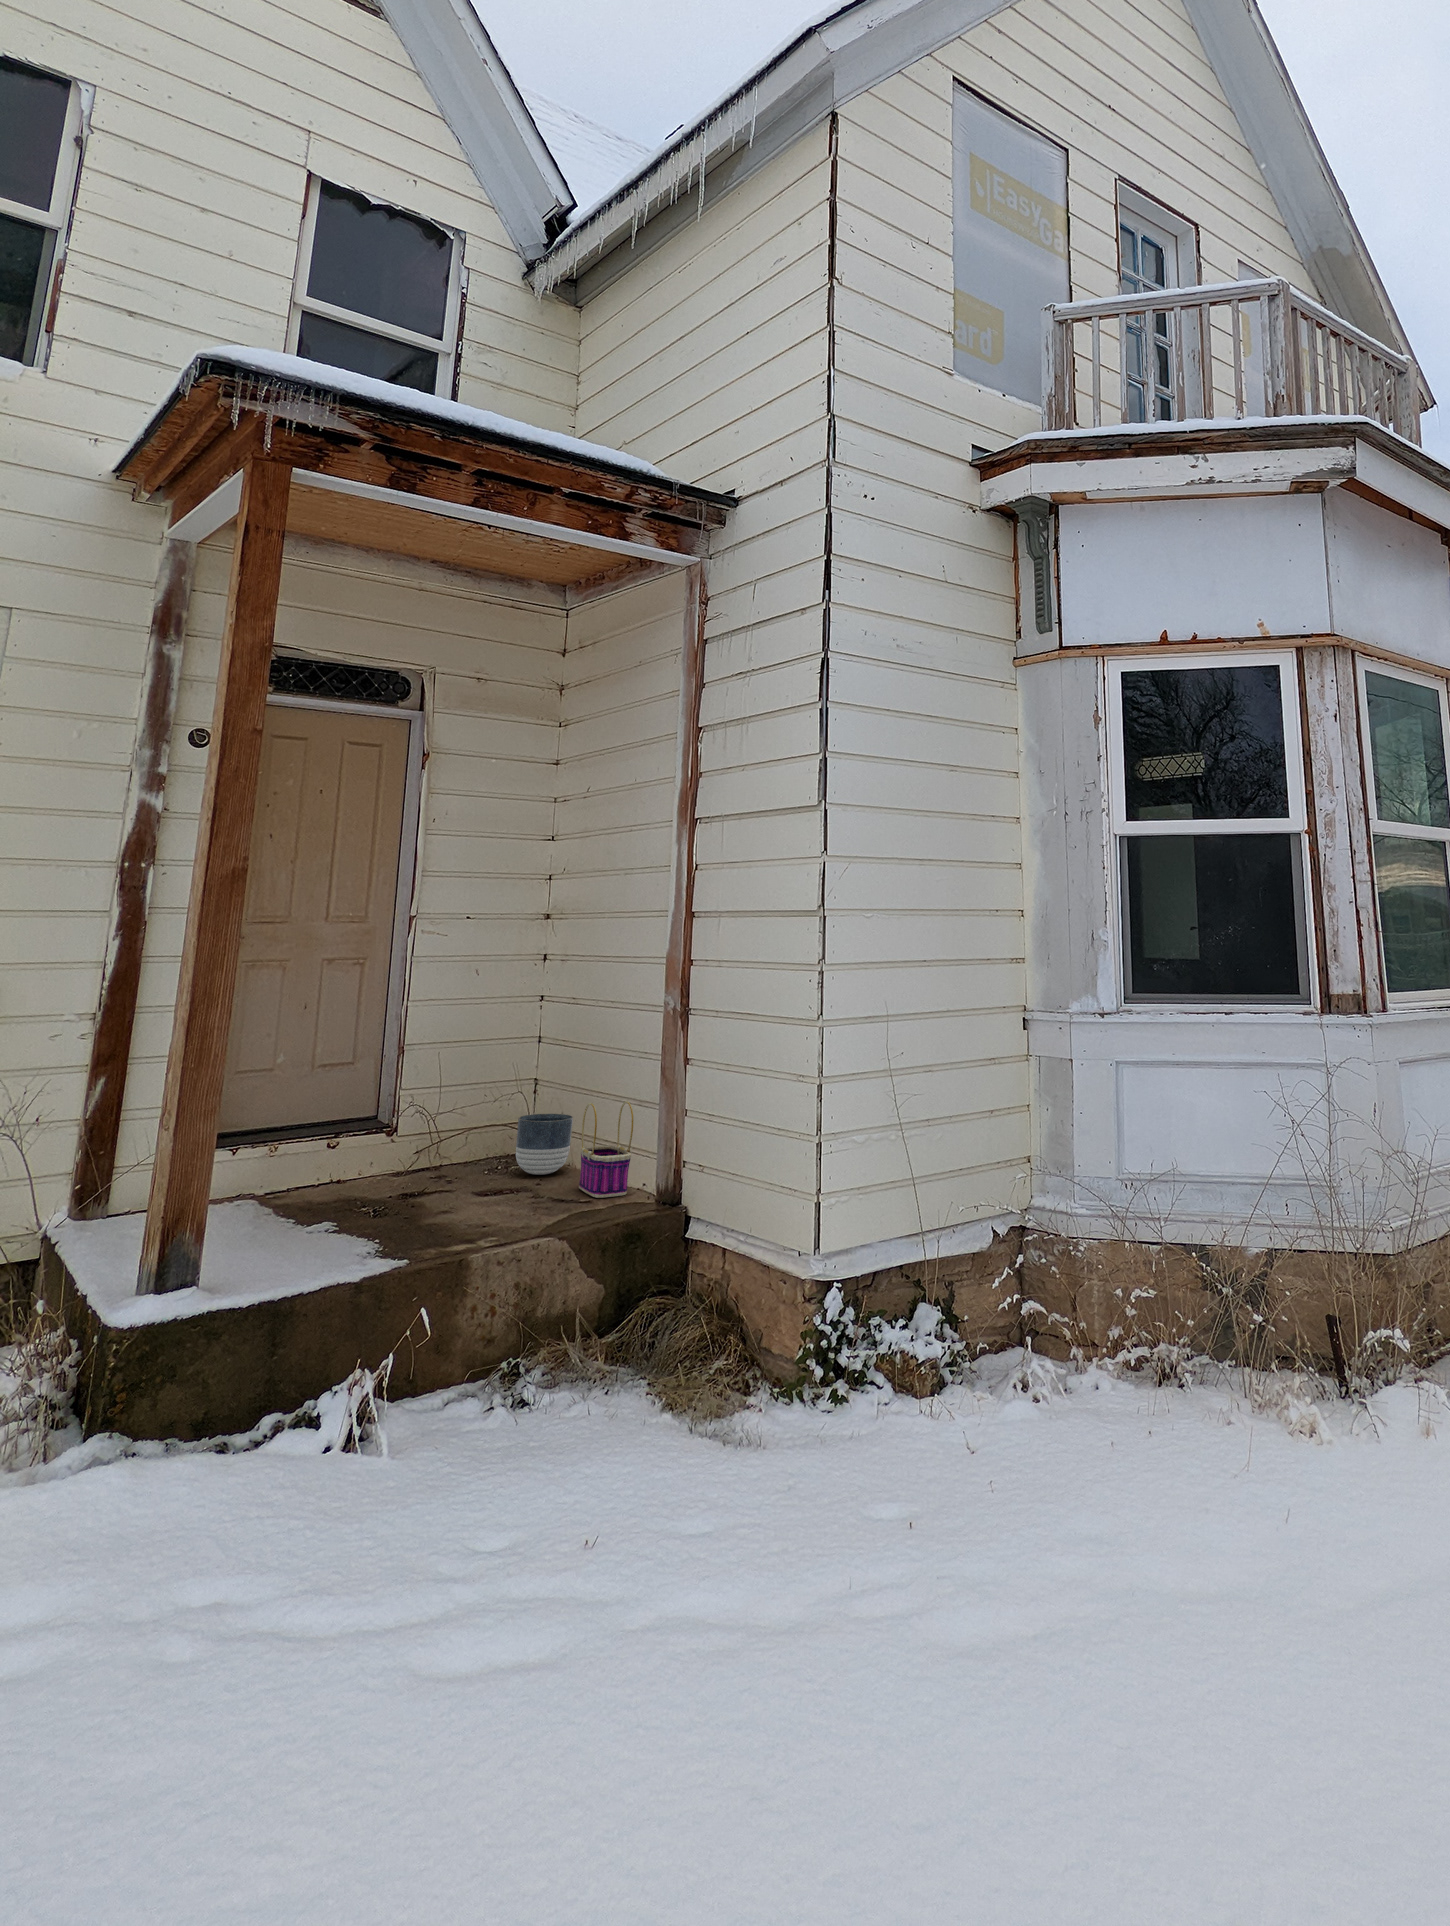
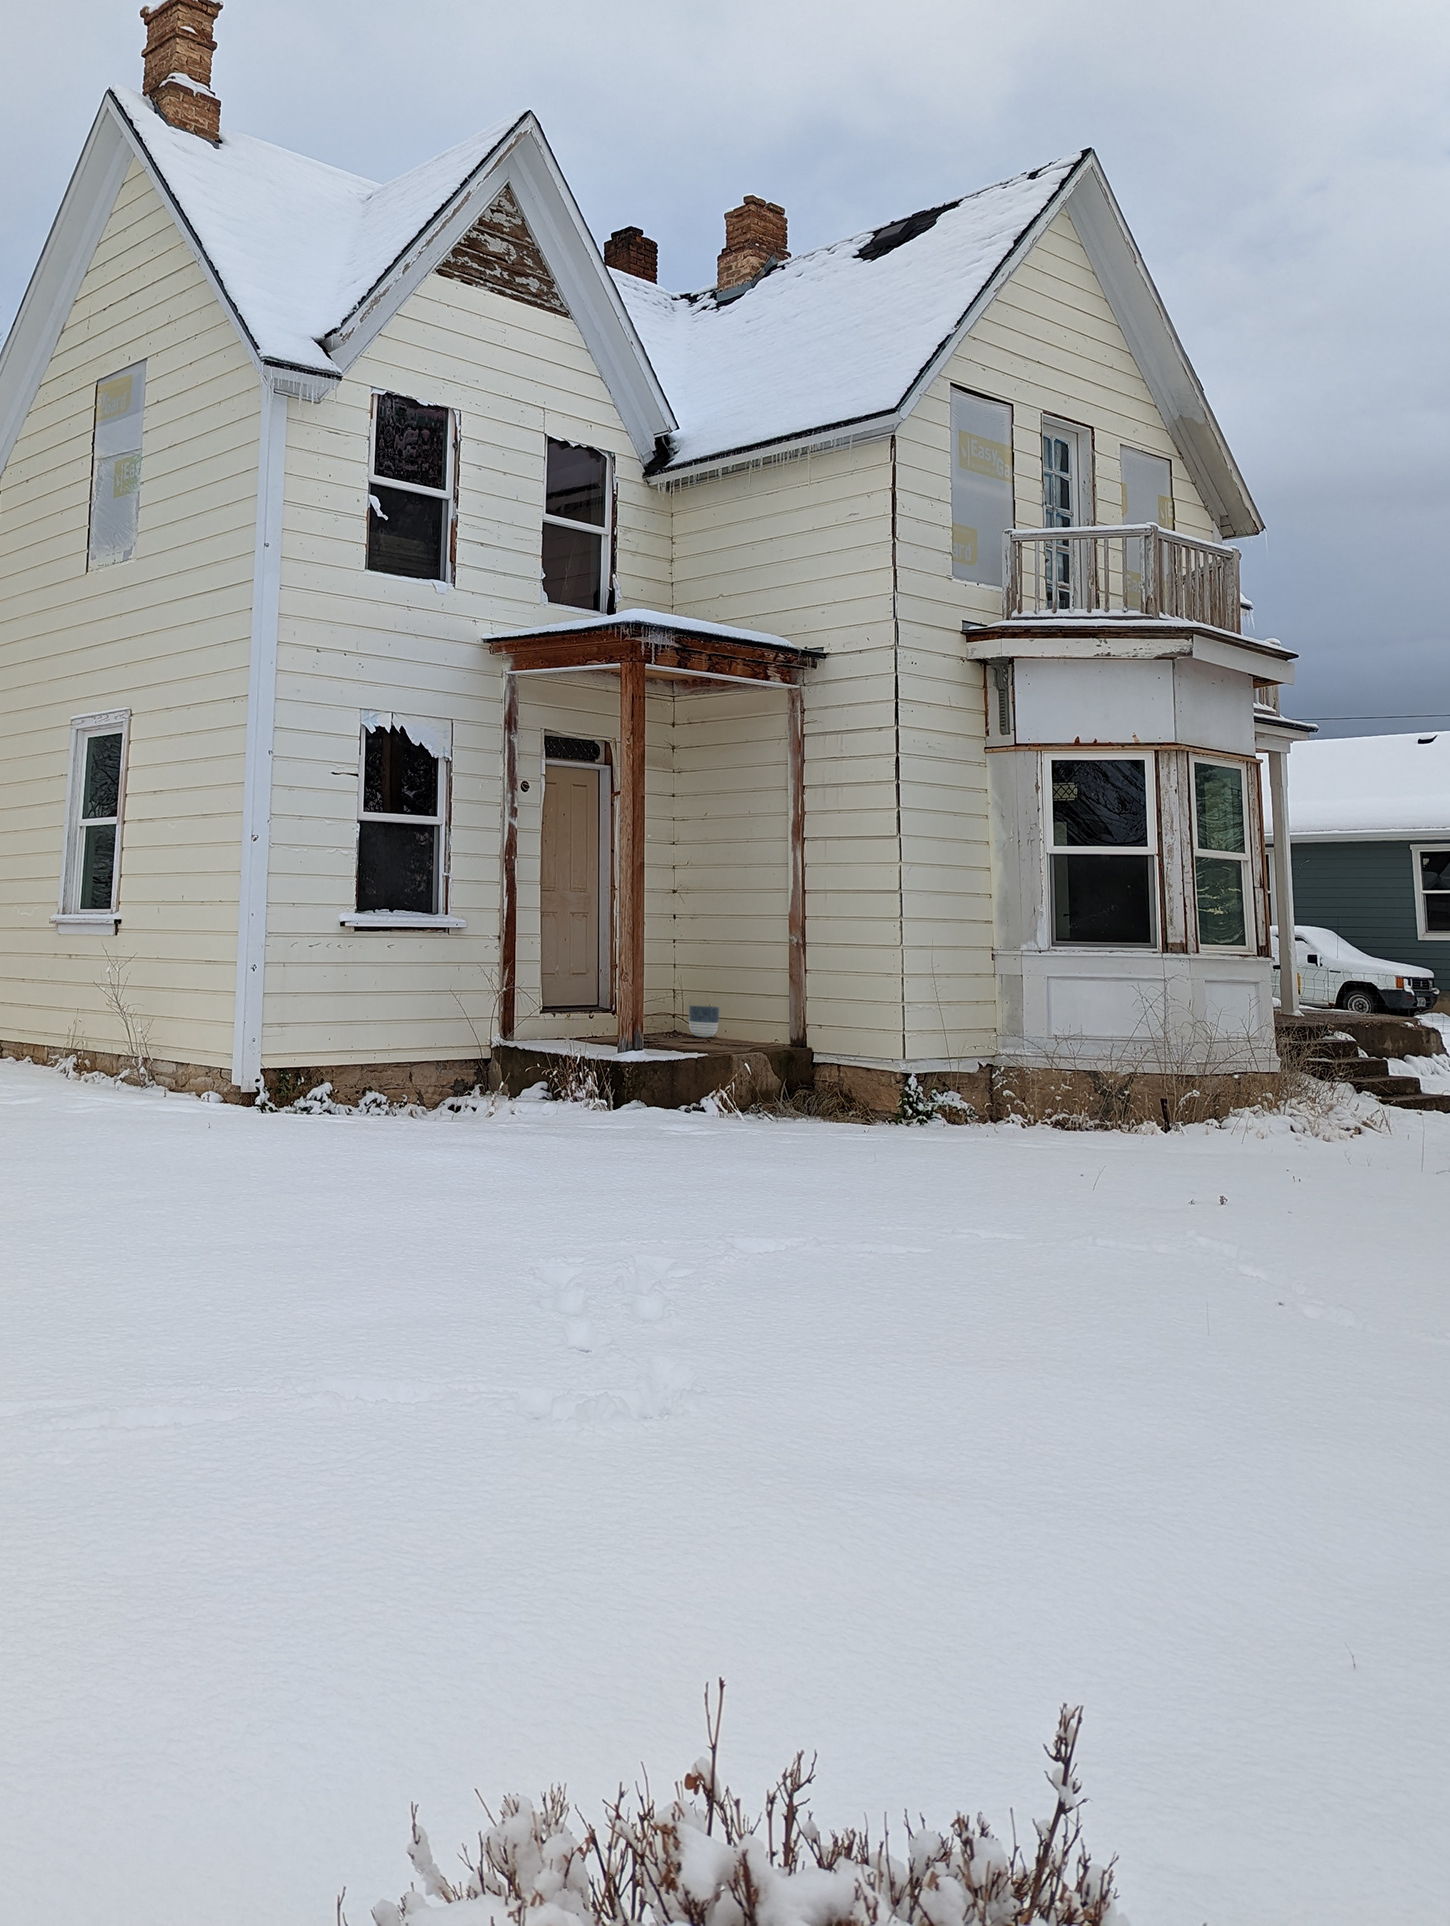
basket: present [579,1101,633,1198] -> none [738,994,771,1043]

